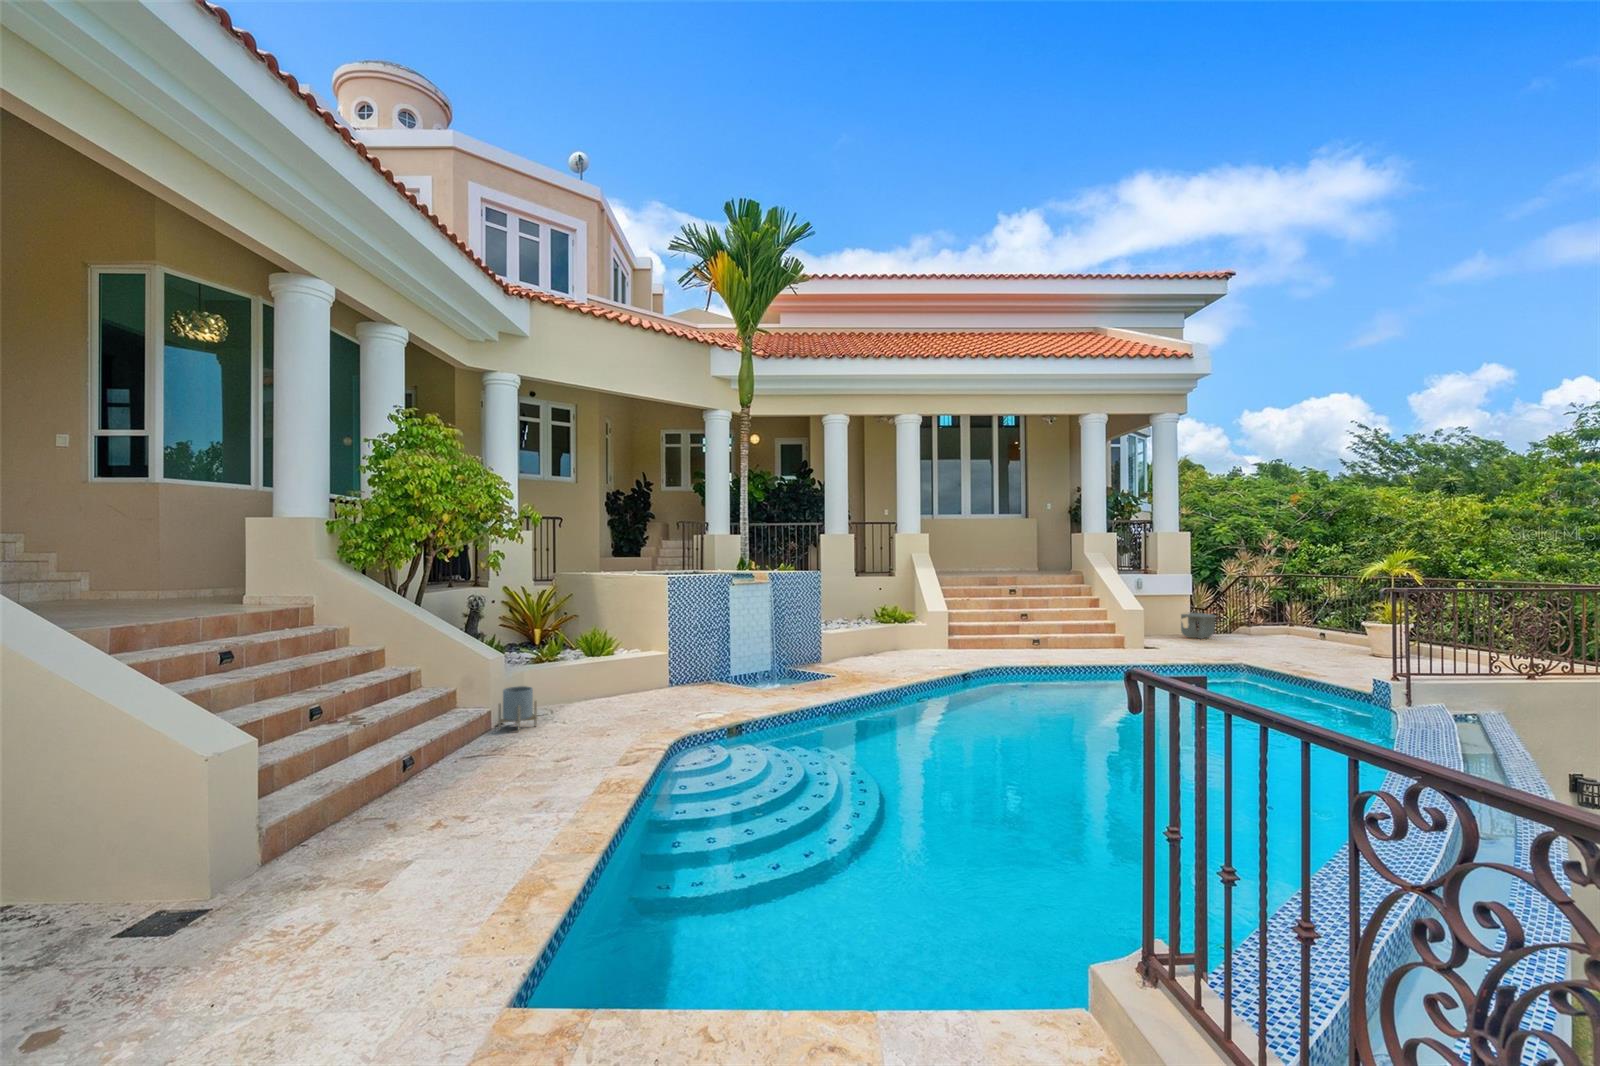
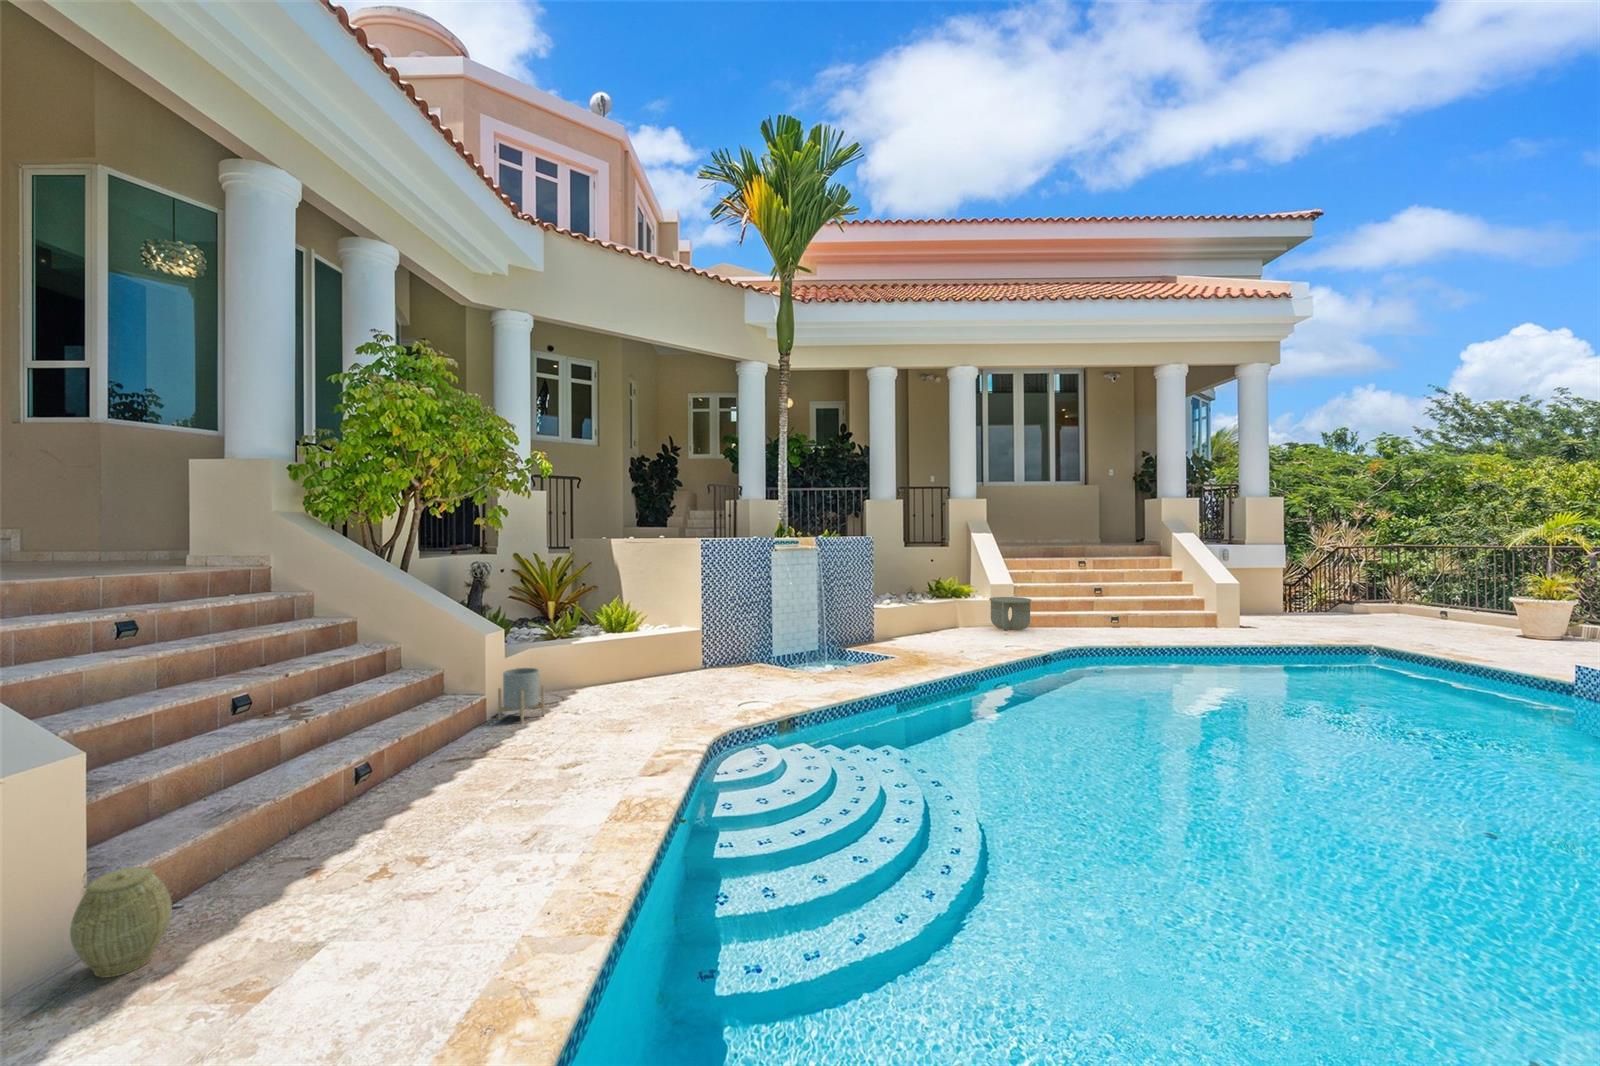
side table: present [1181,613,1215,639] -> present [989,597,1031,630]
woven basket: none [248,821,308,892] -> present [70,867,172,978]

